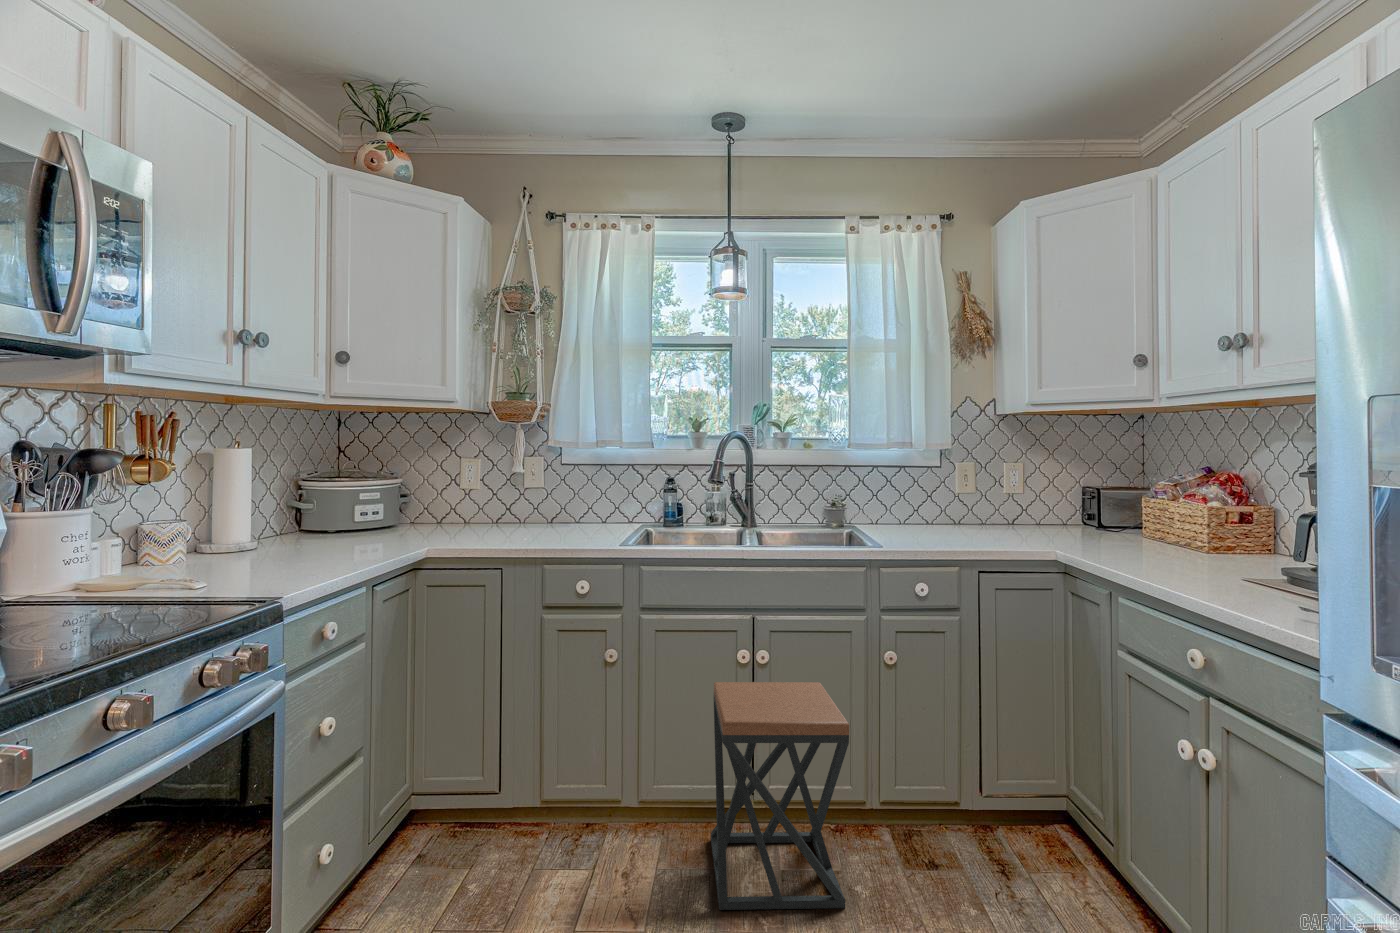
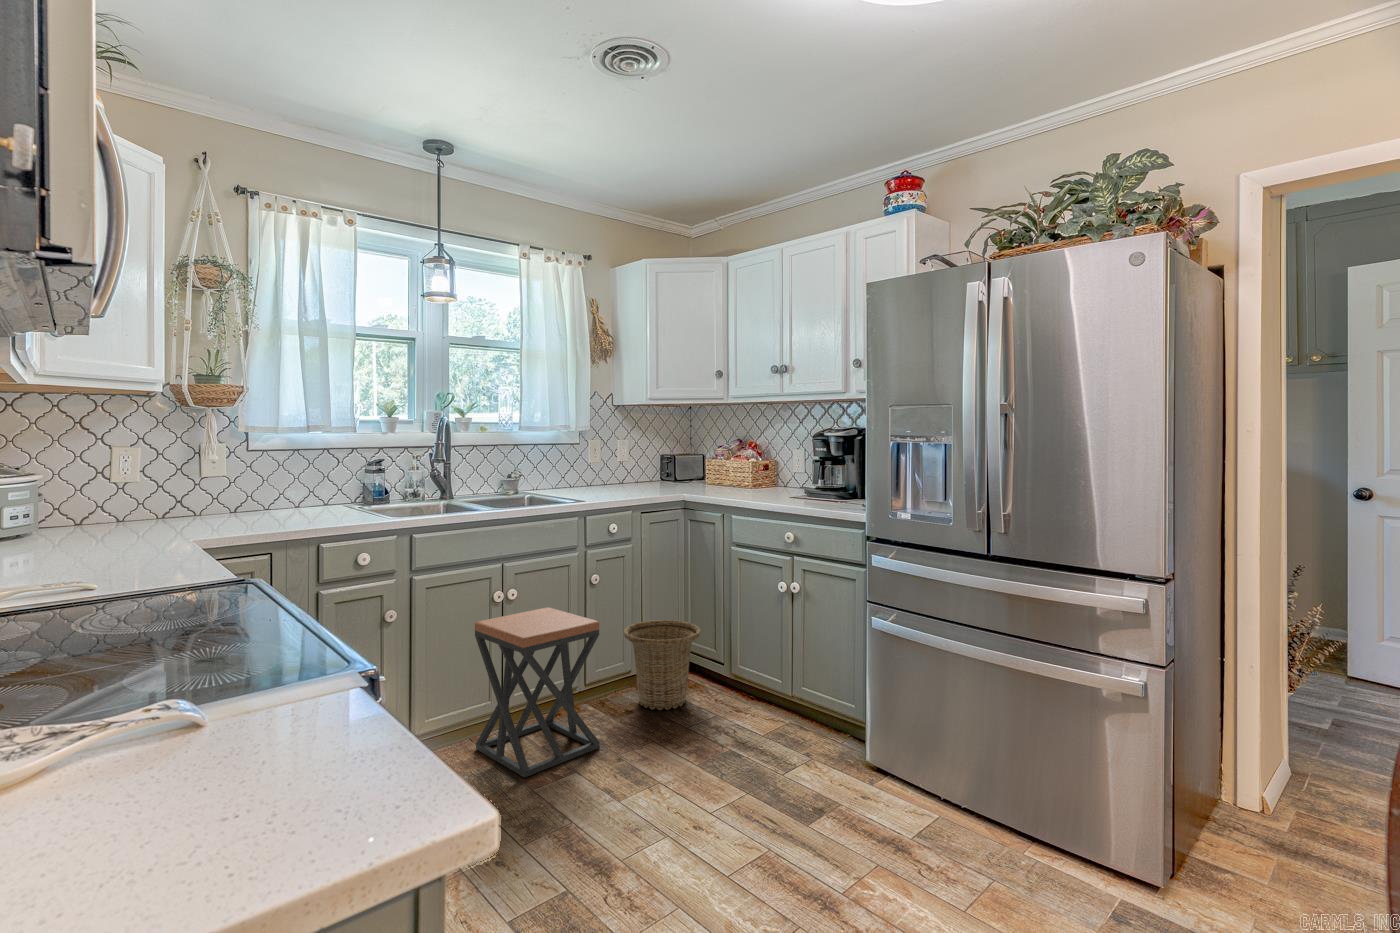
basket: none [934,733,1064,890] -> present [624,620,701,710]

